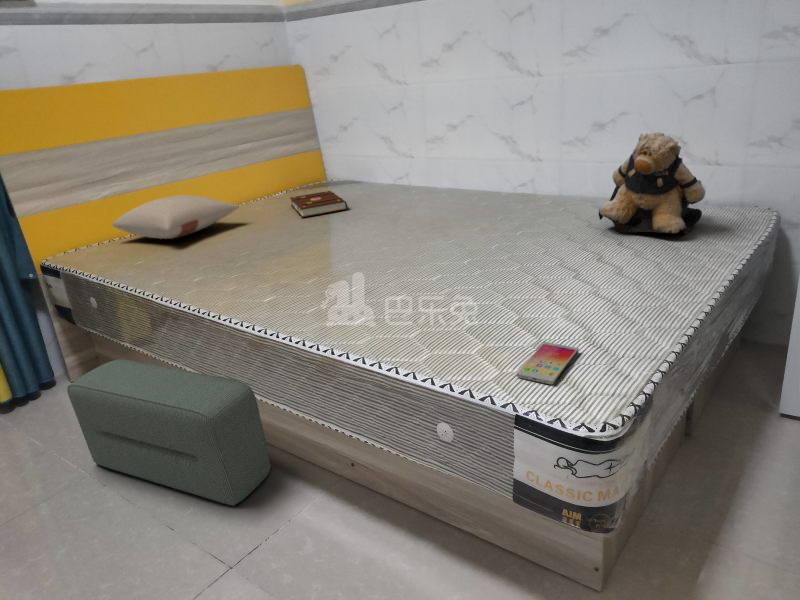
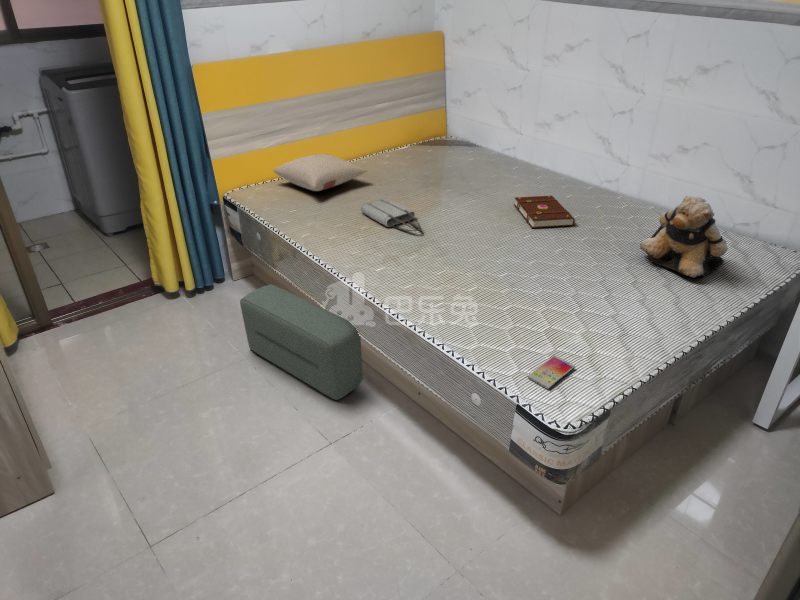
book: present [290,191,347,217] -> present [514,196,575,228]
tote bag: none [235,229,319,256] -> present [361,199,421,231]

